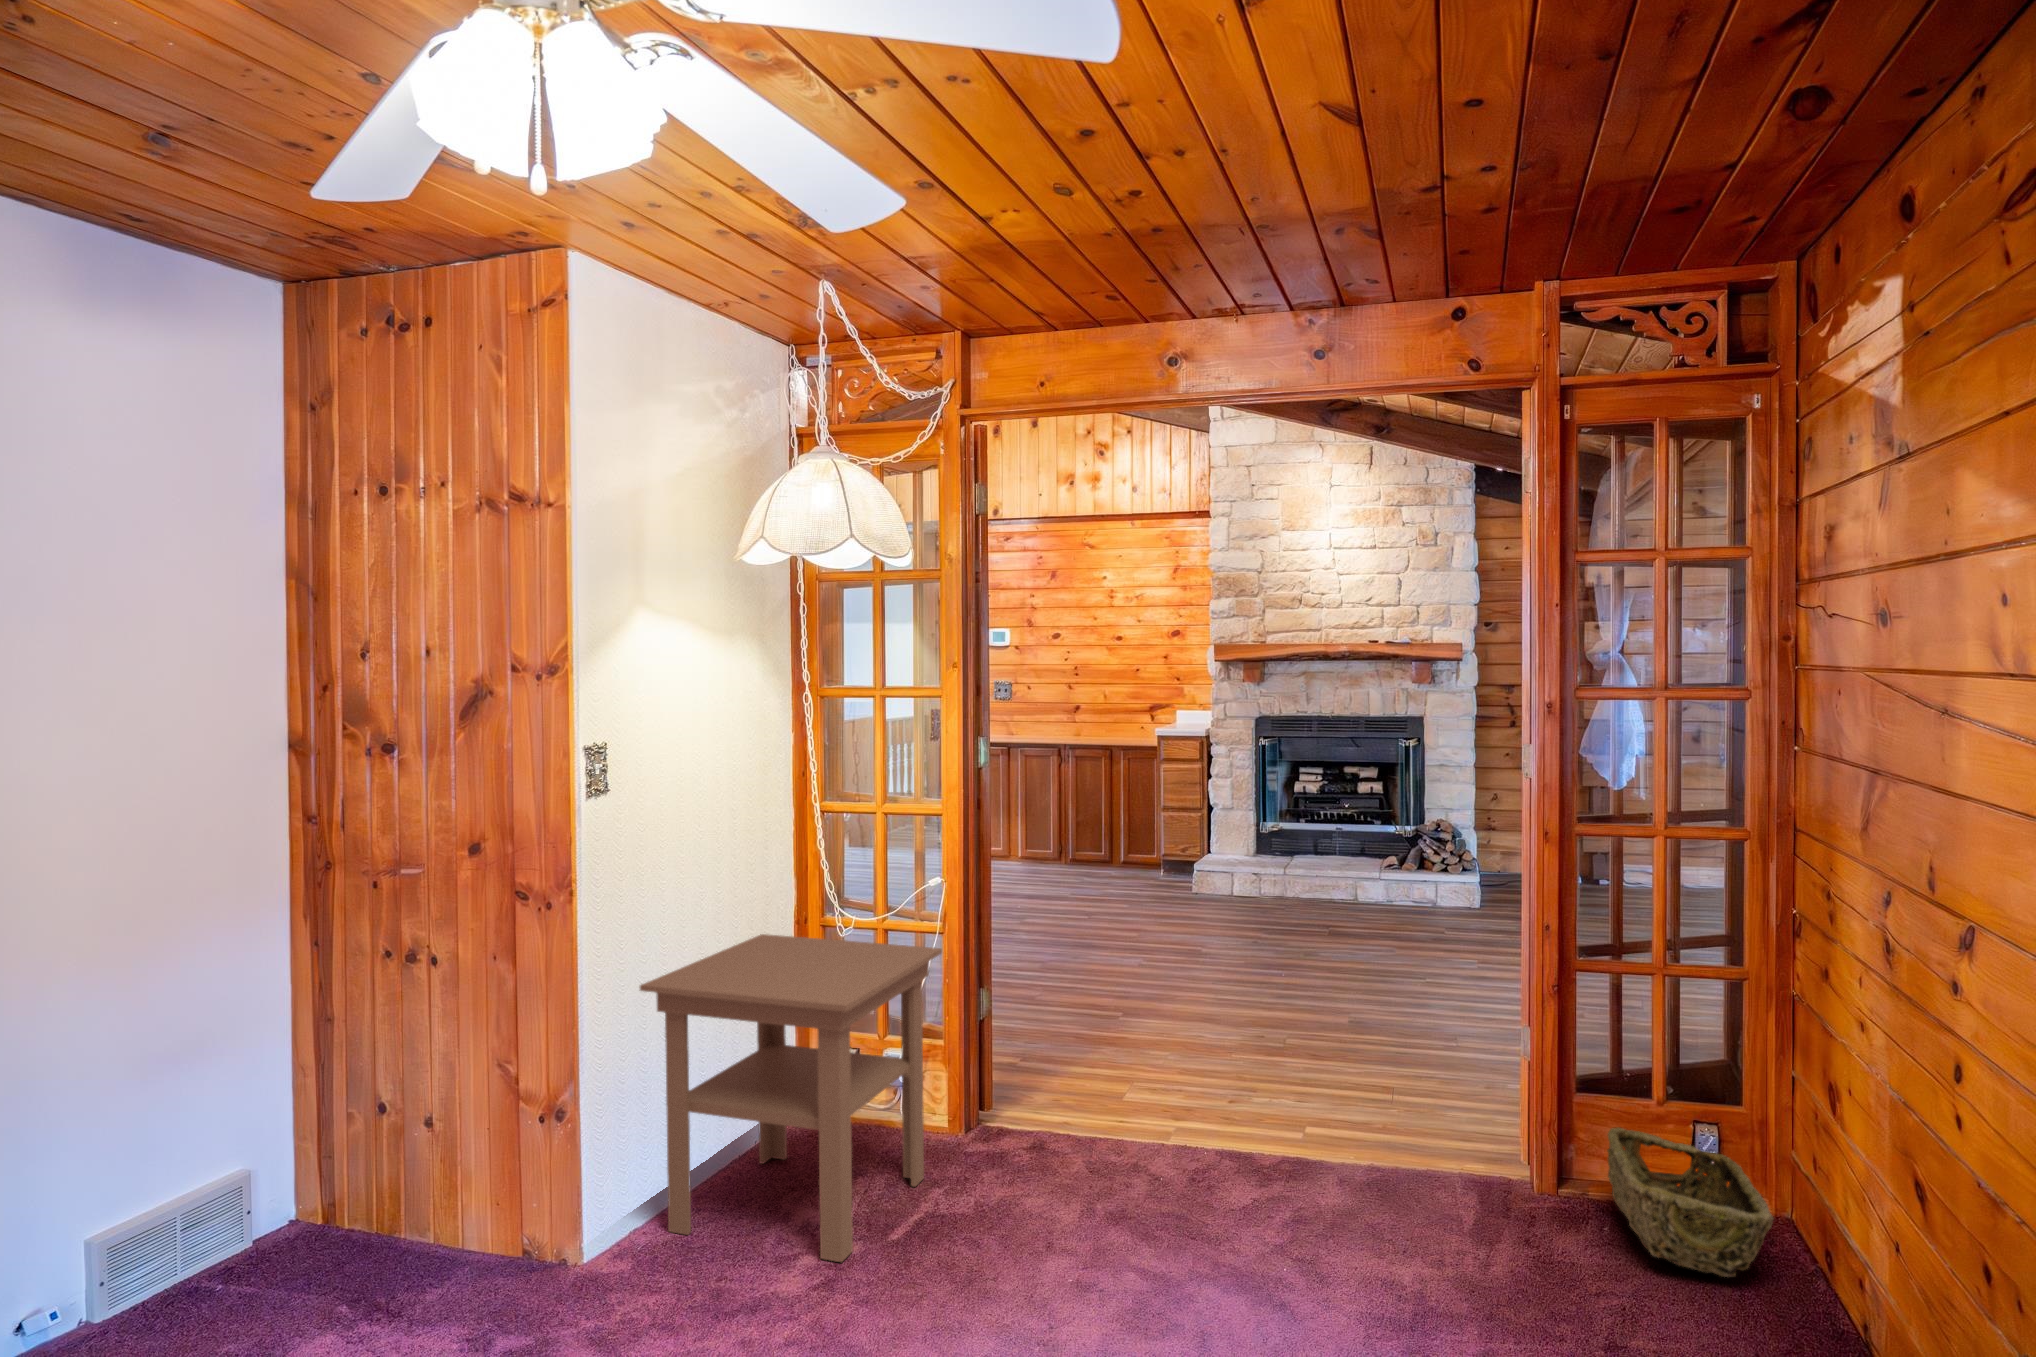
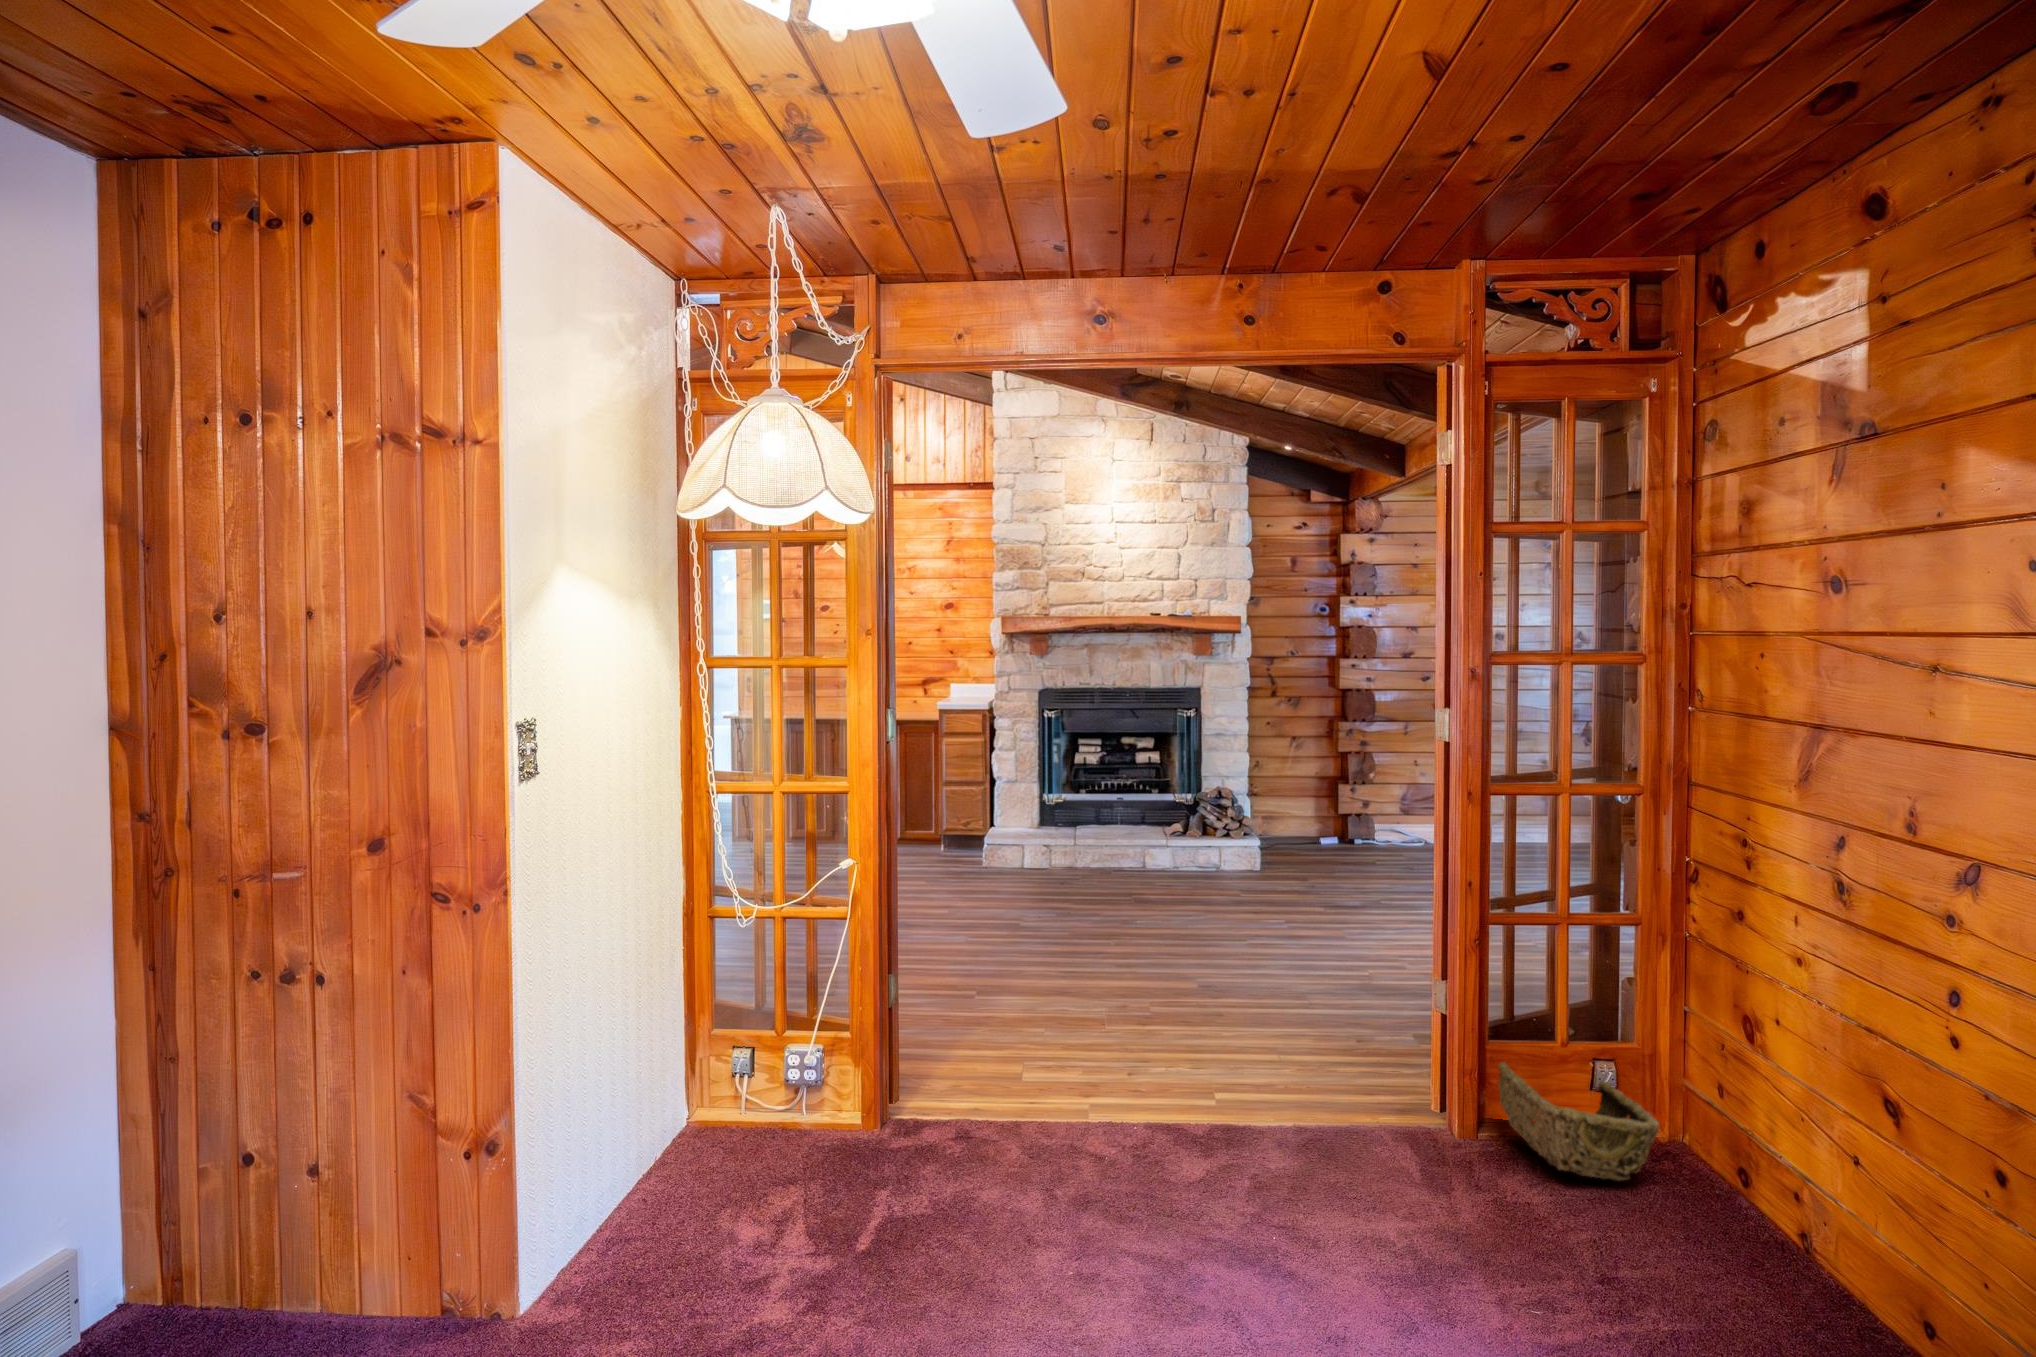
side table: present [640,934,942,1262] -> none [573,930,879,1276]

